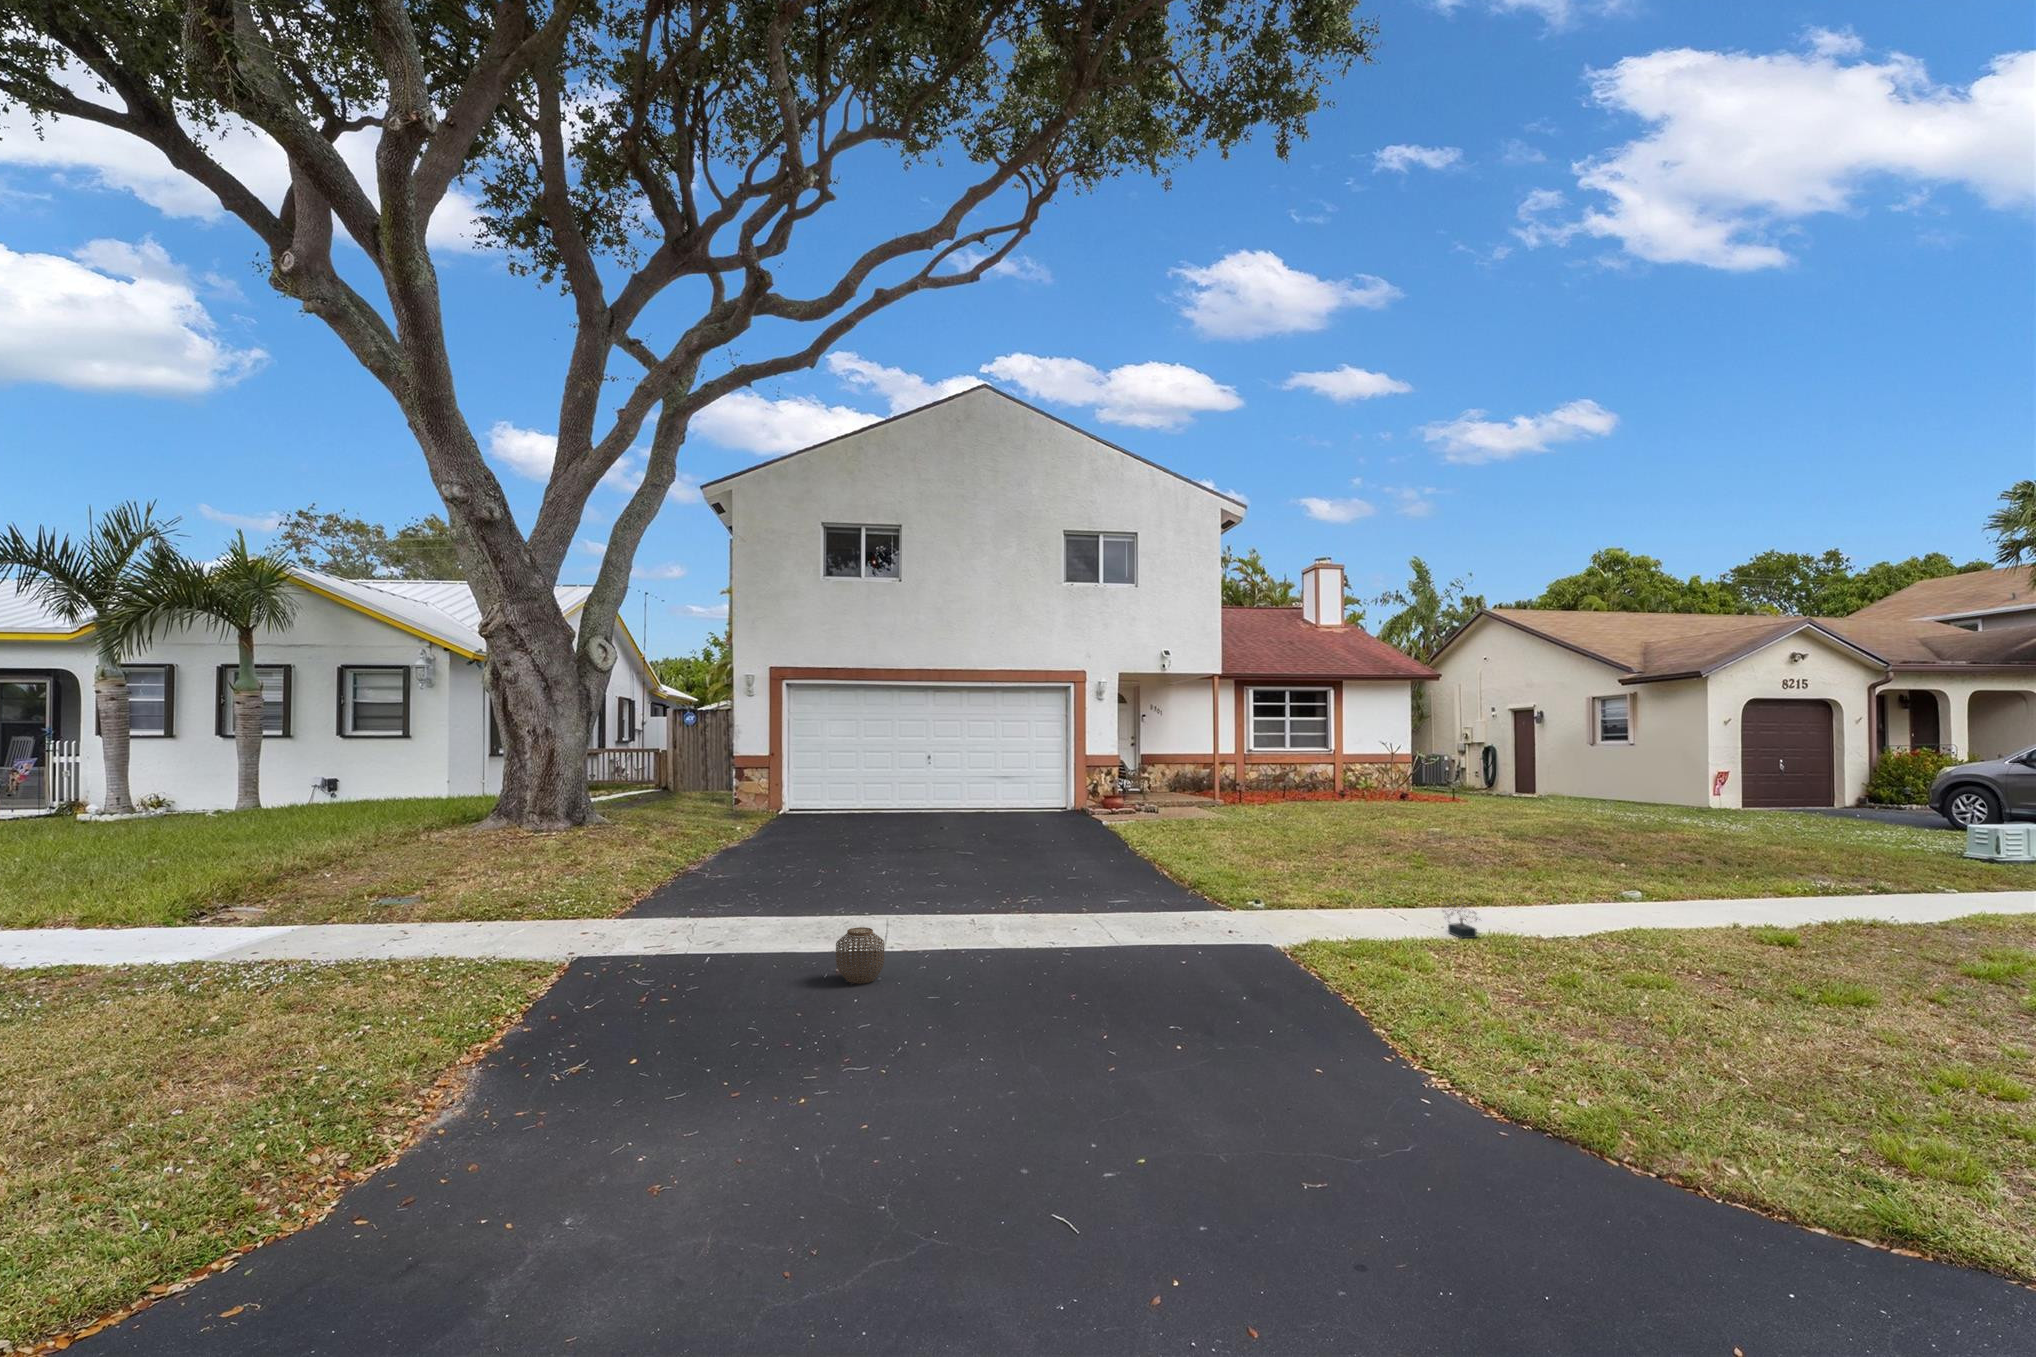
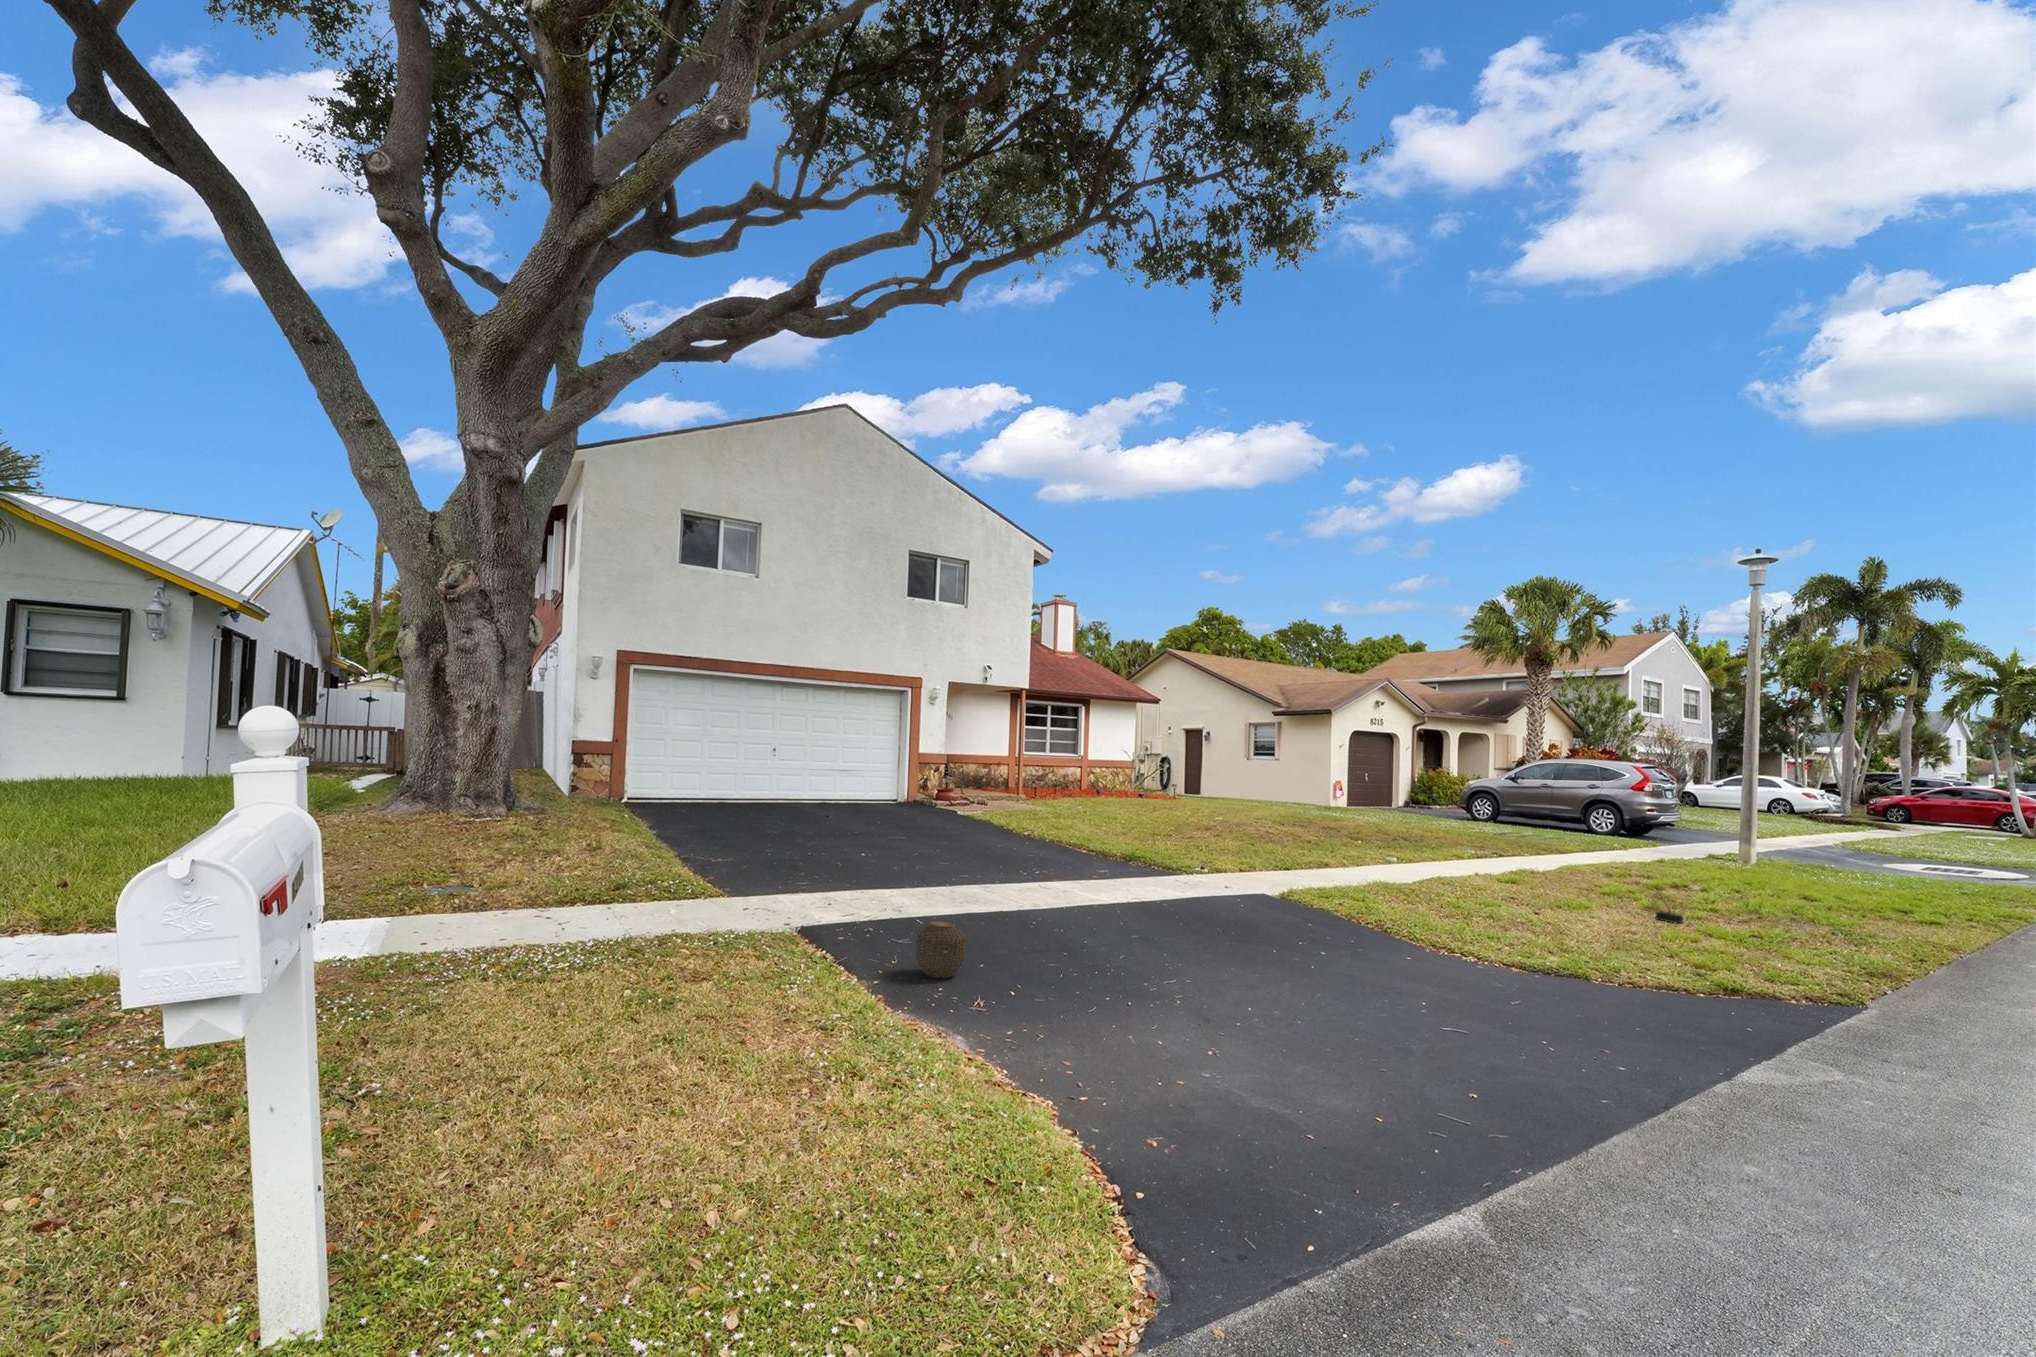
decorative plant: present [1443,897,1480,938] -> present [1652,895,1687,923]

